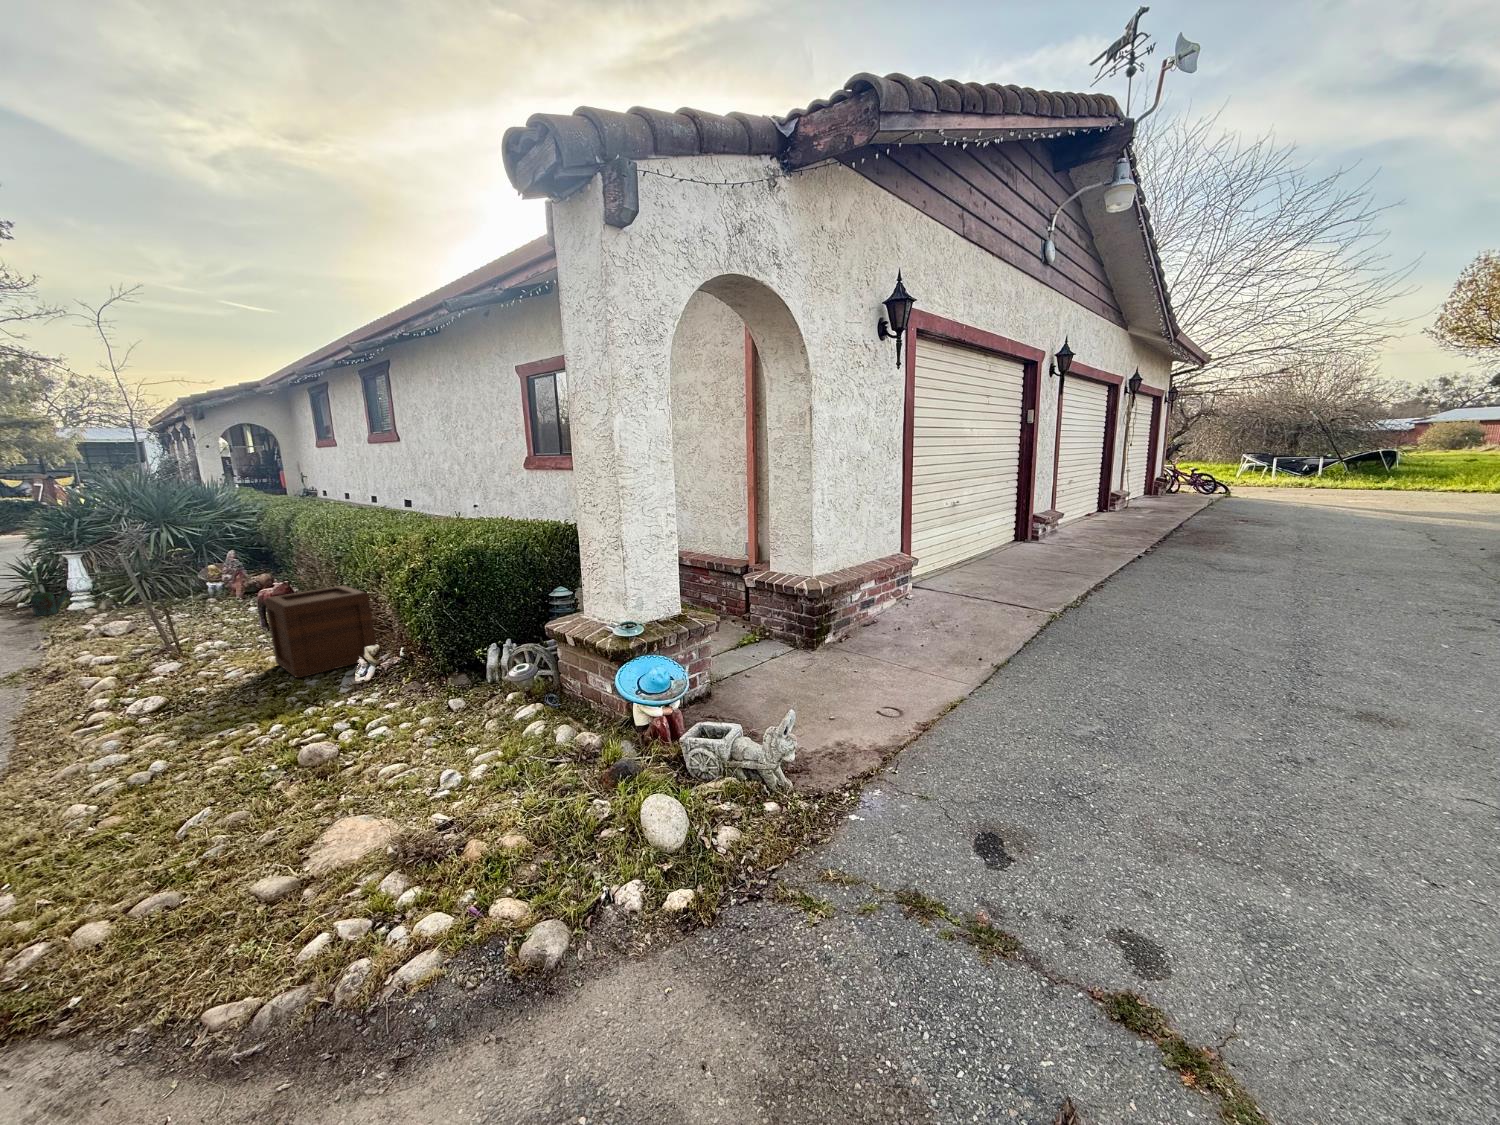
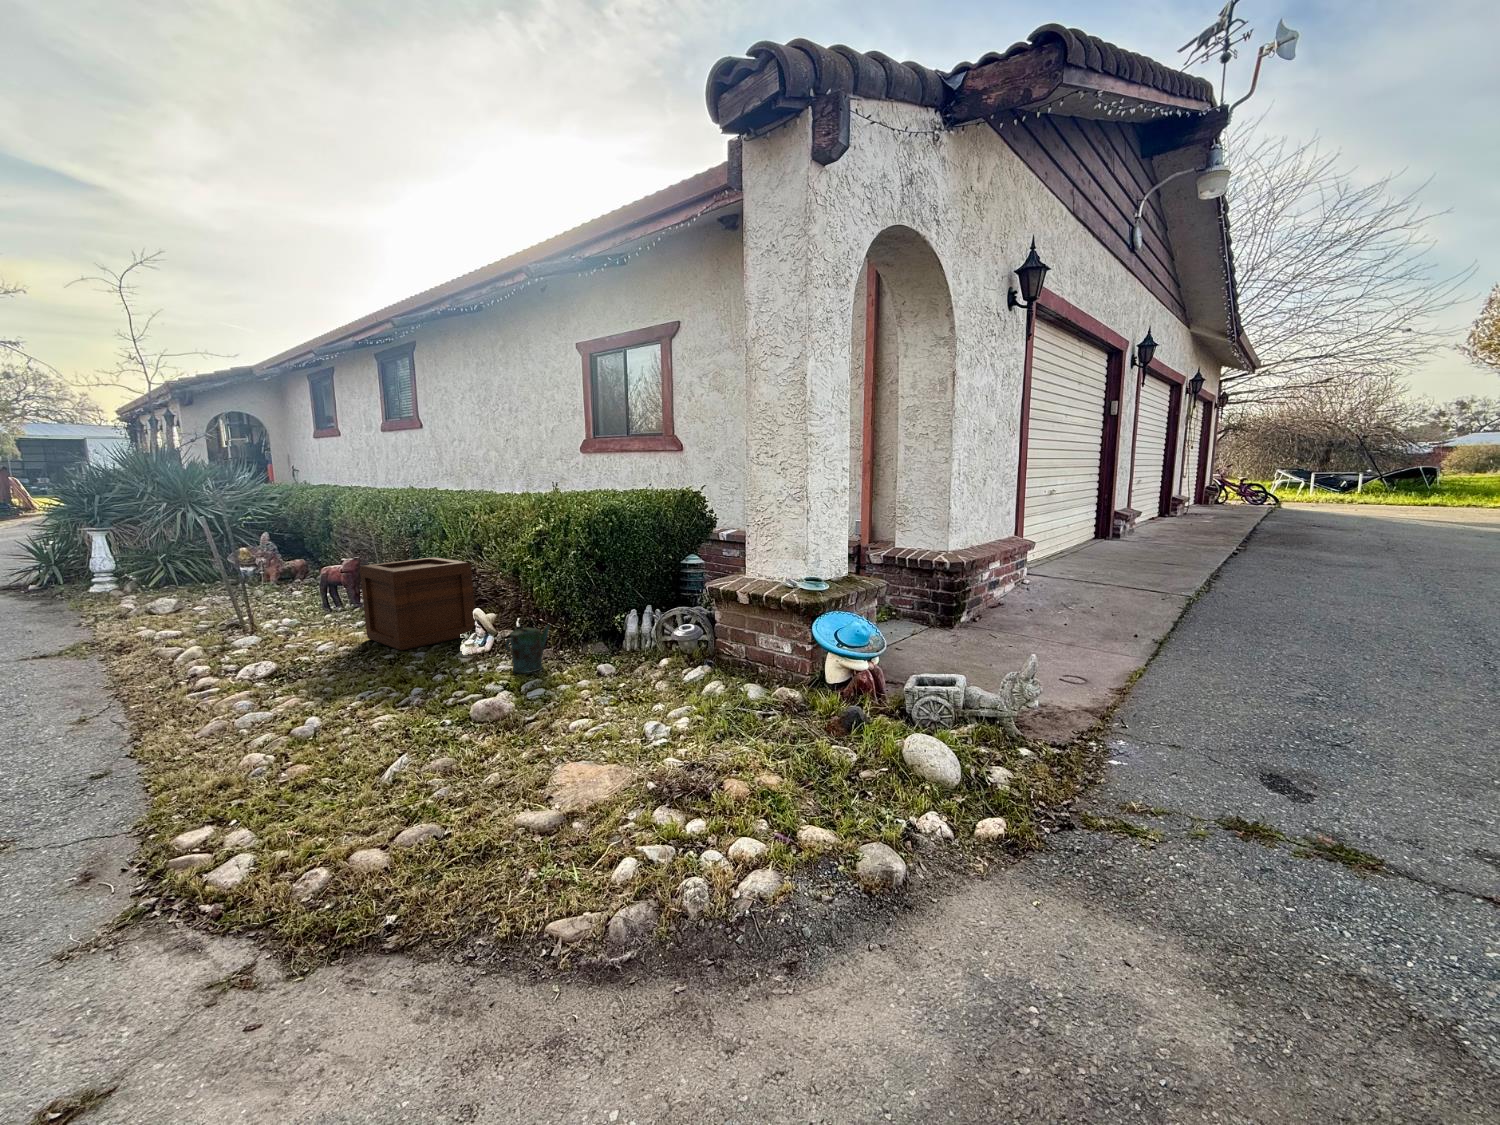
watering can: present [31,591,69,616] -> present [505,617,555,673]

